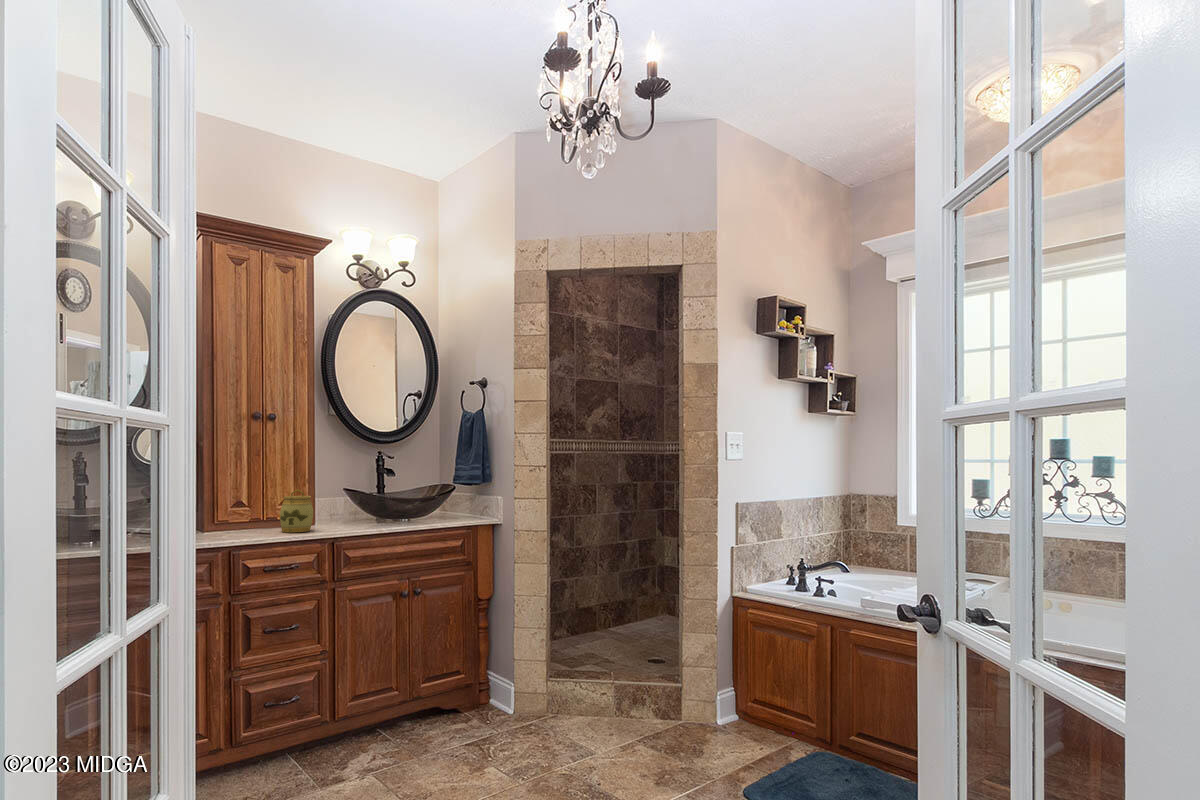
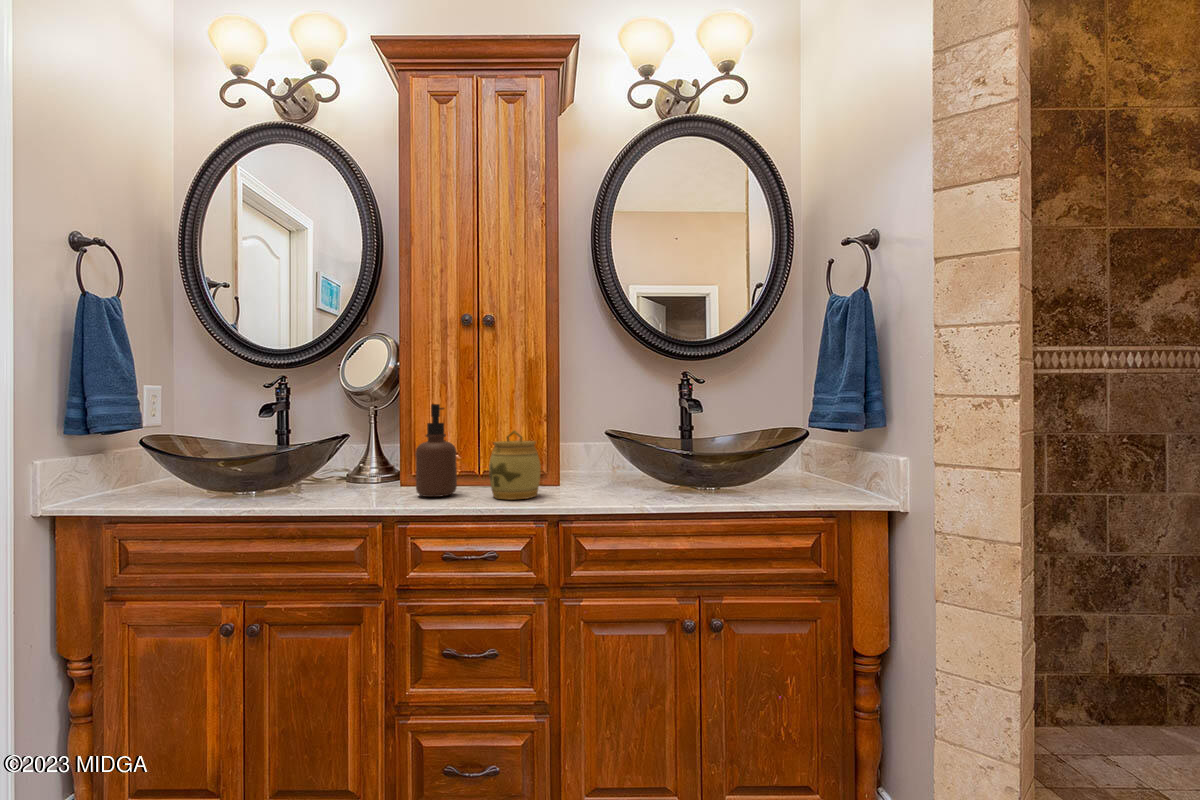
soap dispenser: none [226,473,256,535] -> present [415,404,457,497]

